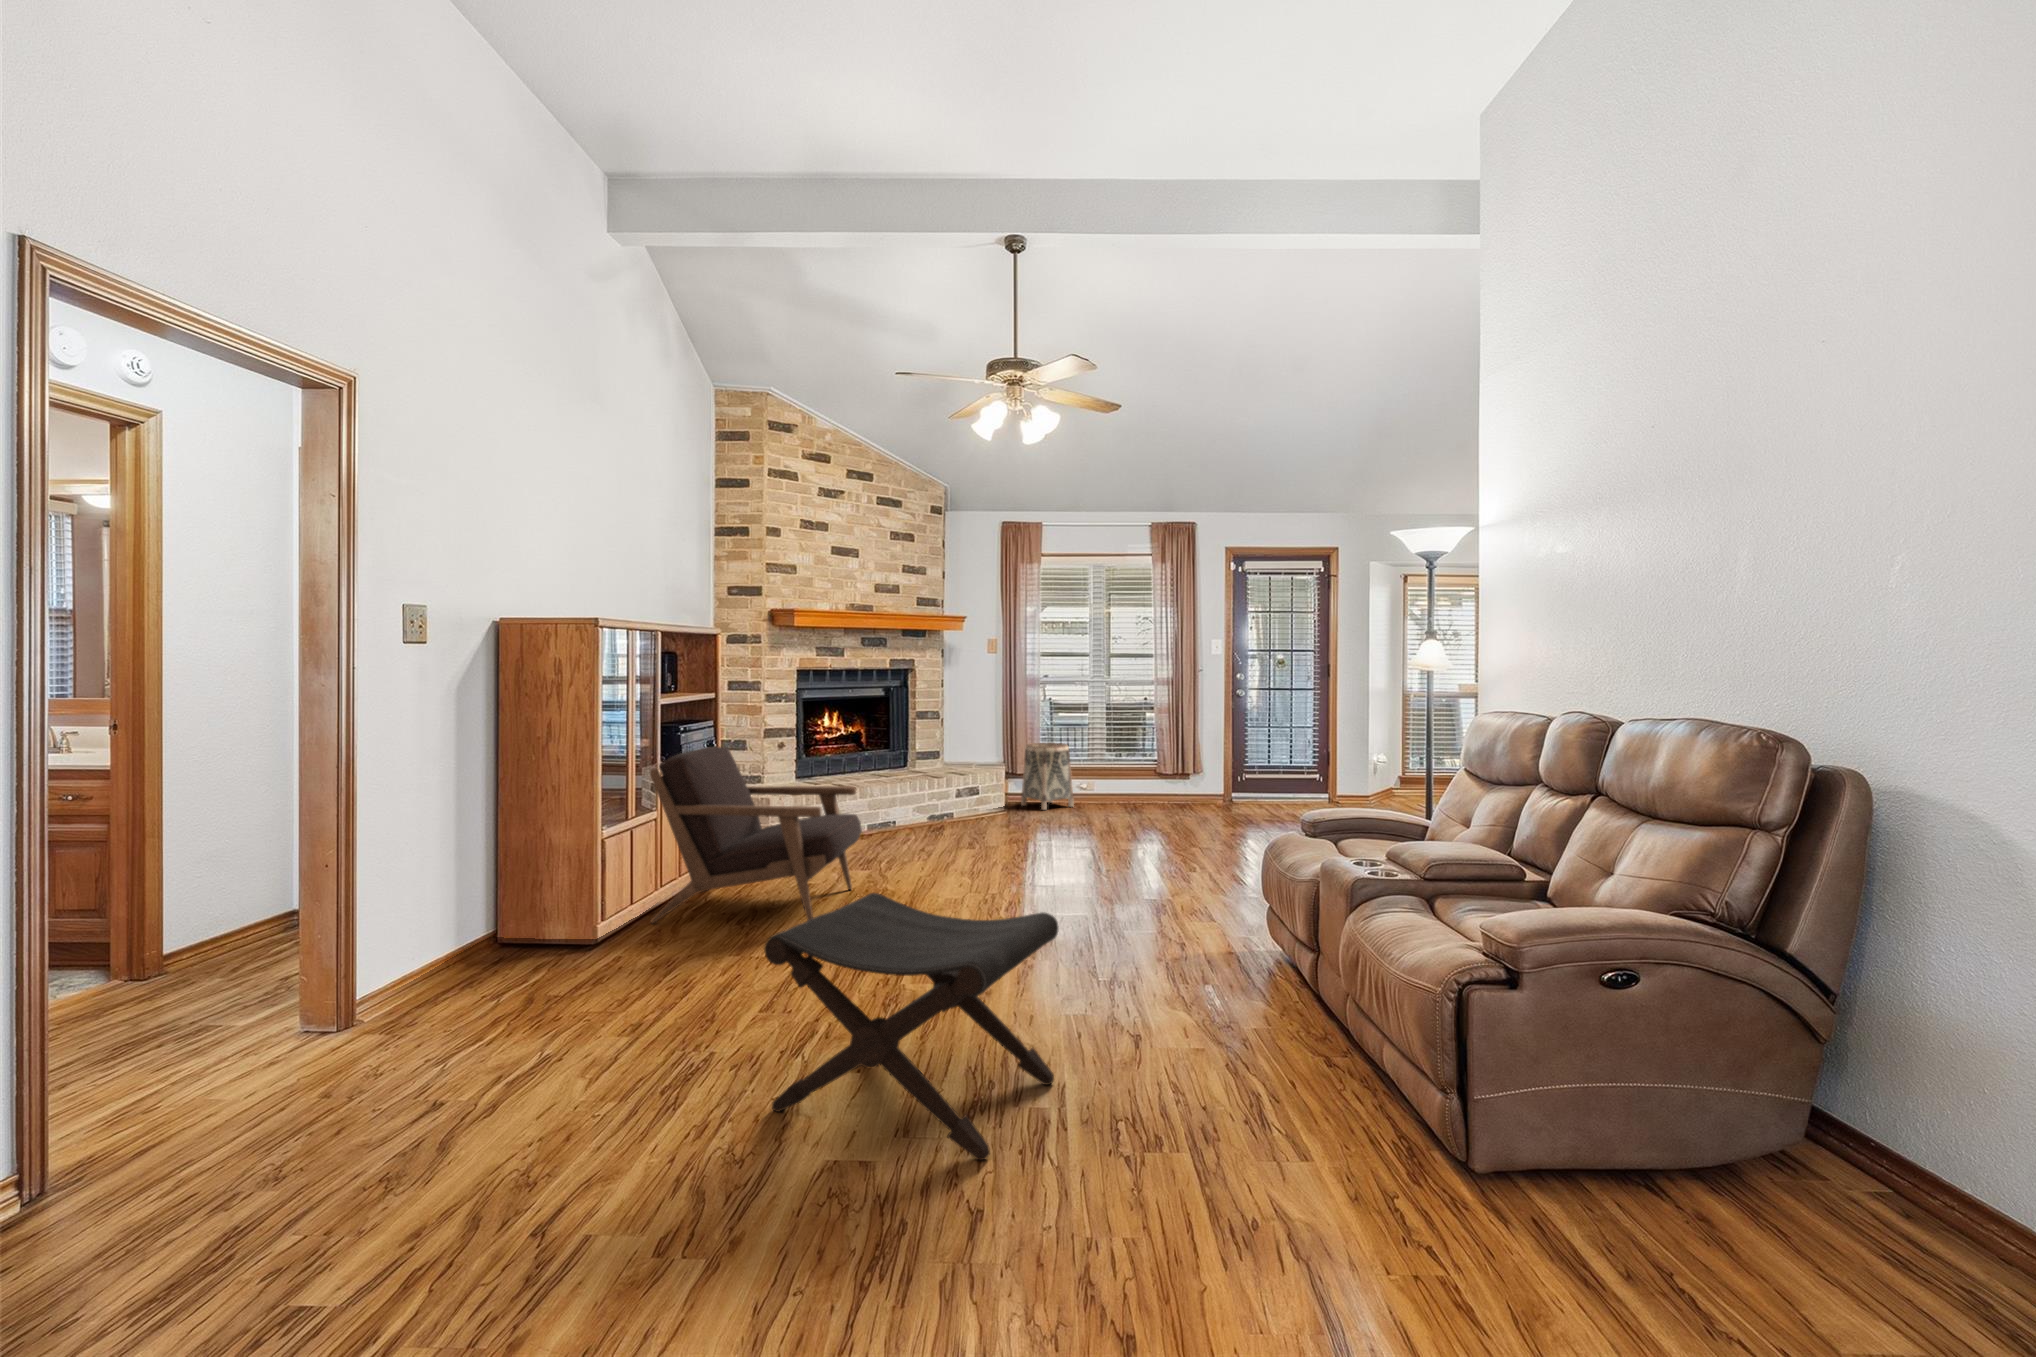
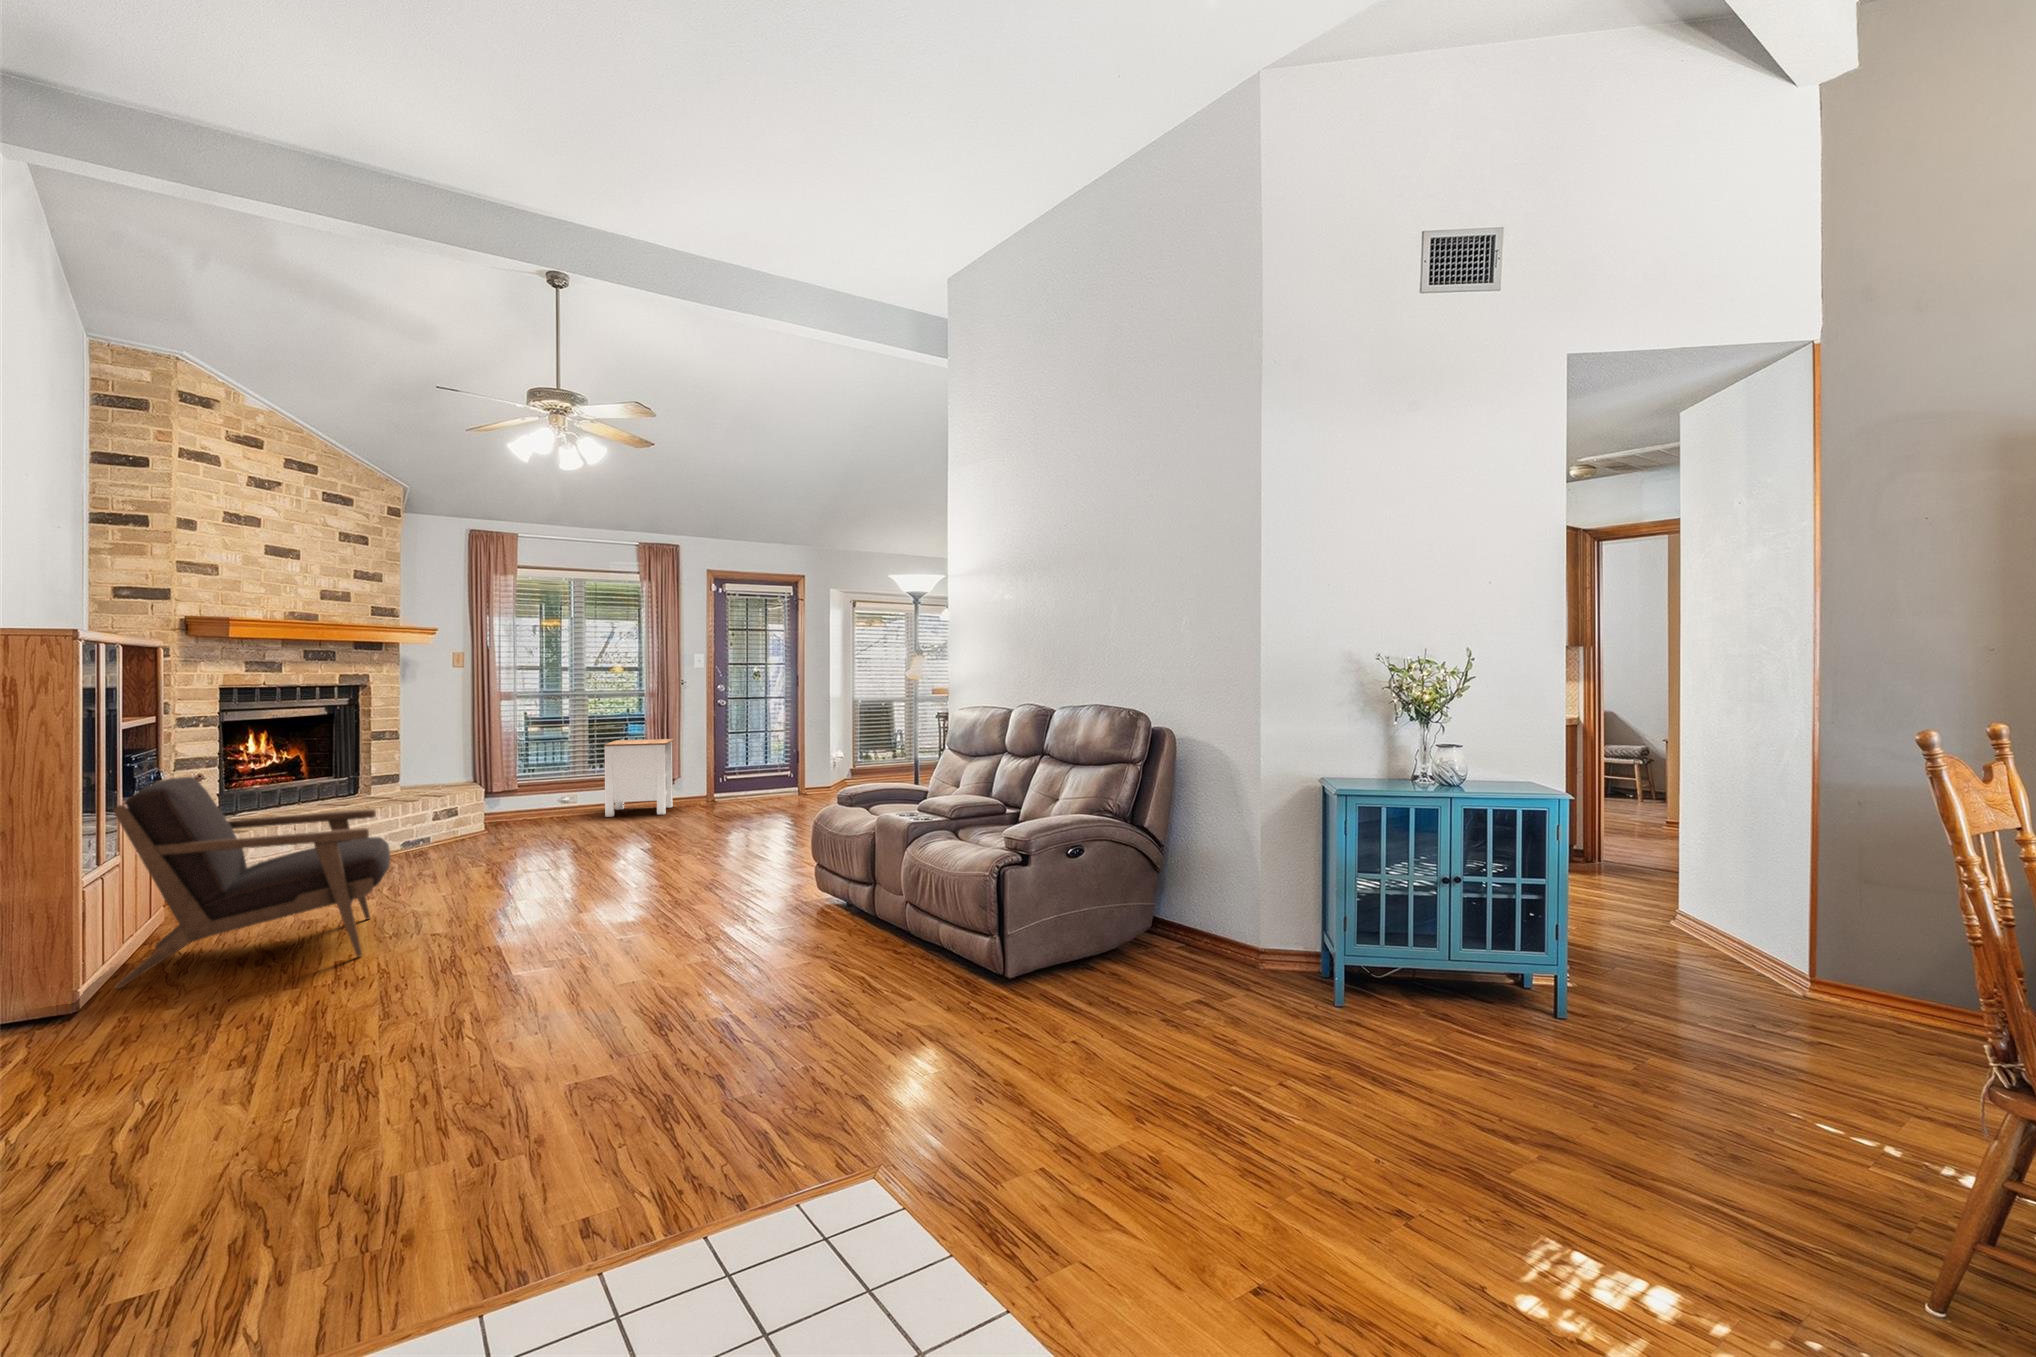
side table: none [1113,730,1186,812] -> present [604,739,674,817]
basket: present [1021,743,1074,810] -> none [500,757,562,825]
footstool: present [764,893,1059,1160] -> none [469,873,716,1079]

